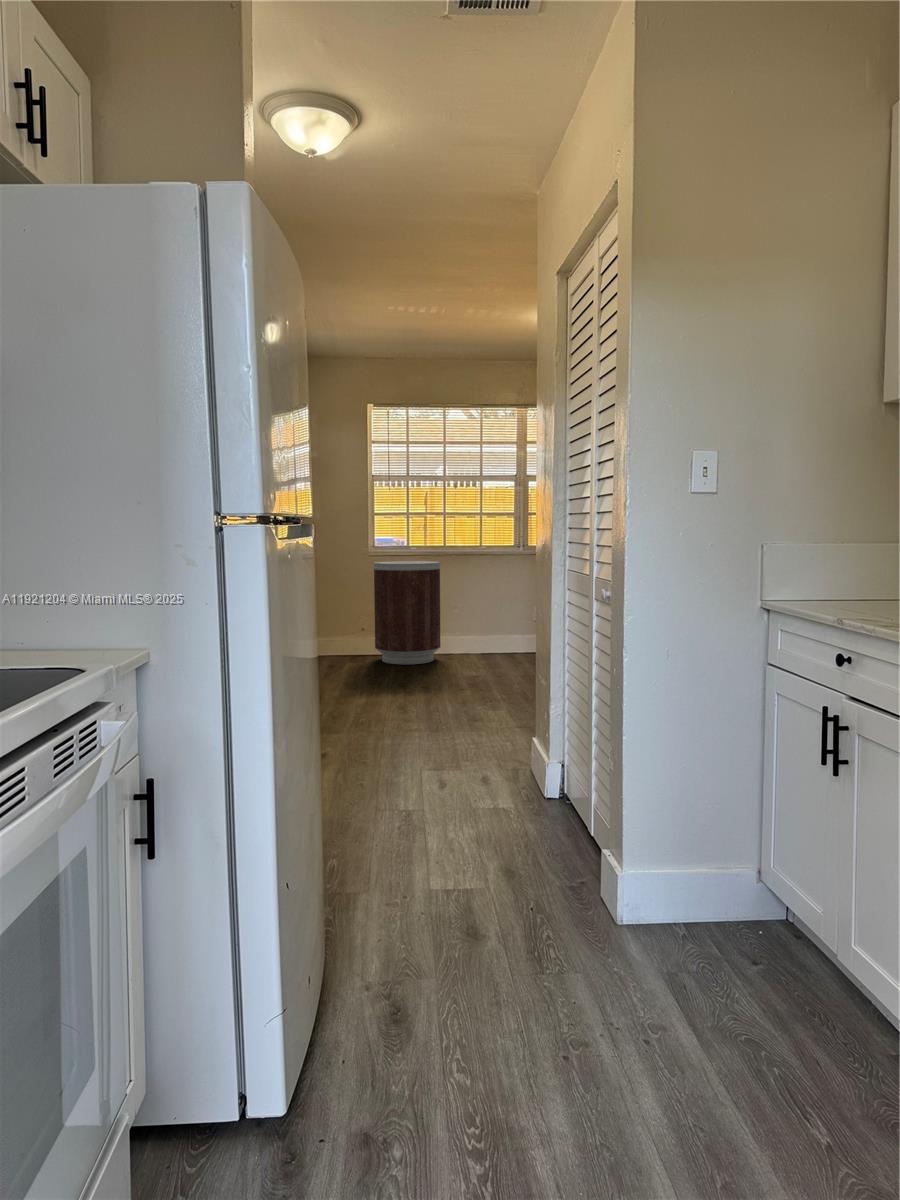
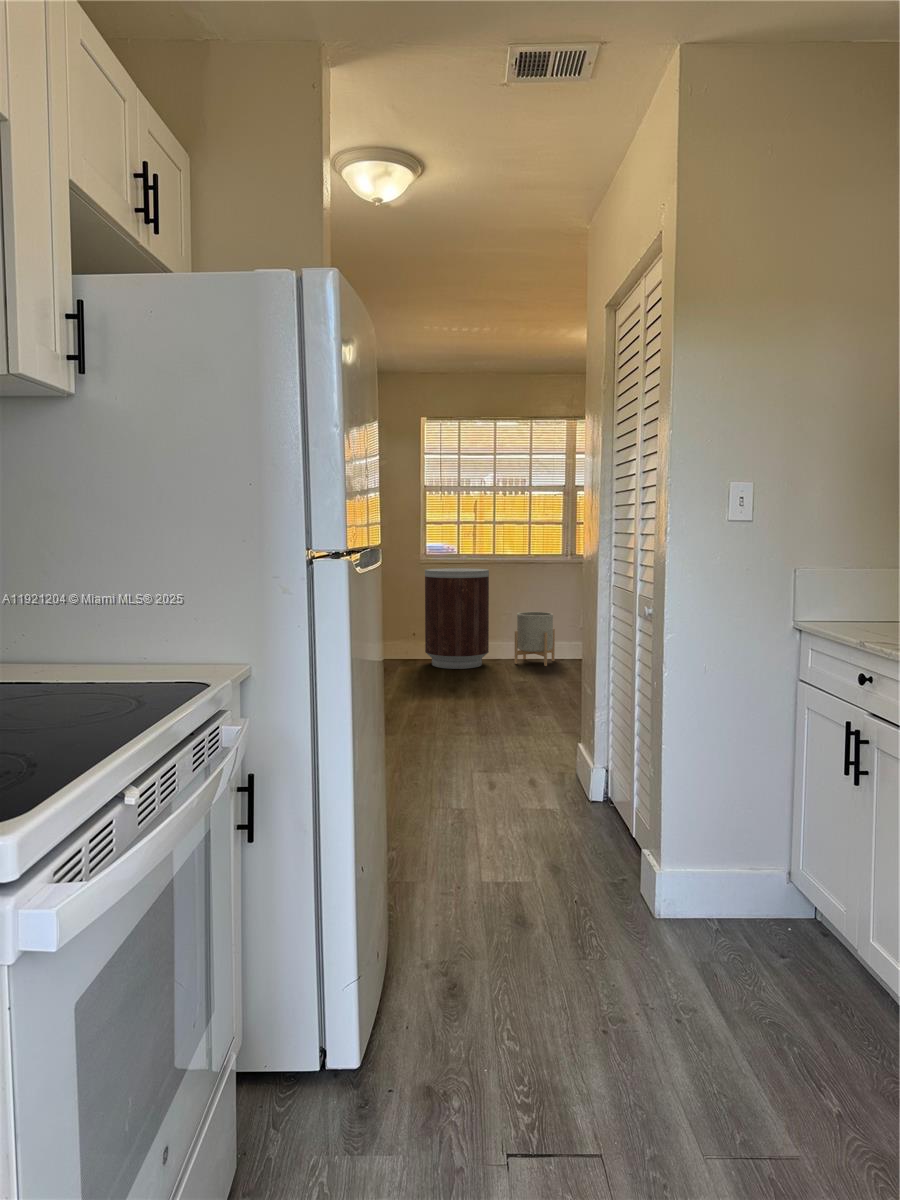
planter: none [467,605,508,660] -> present [514,612,555,666]

